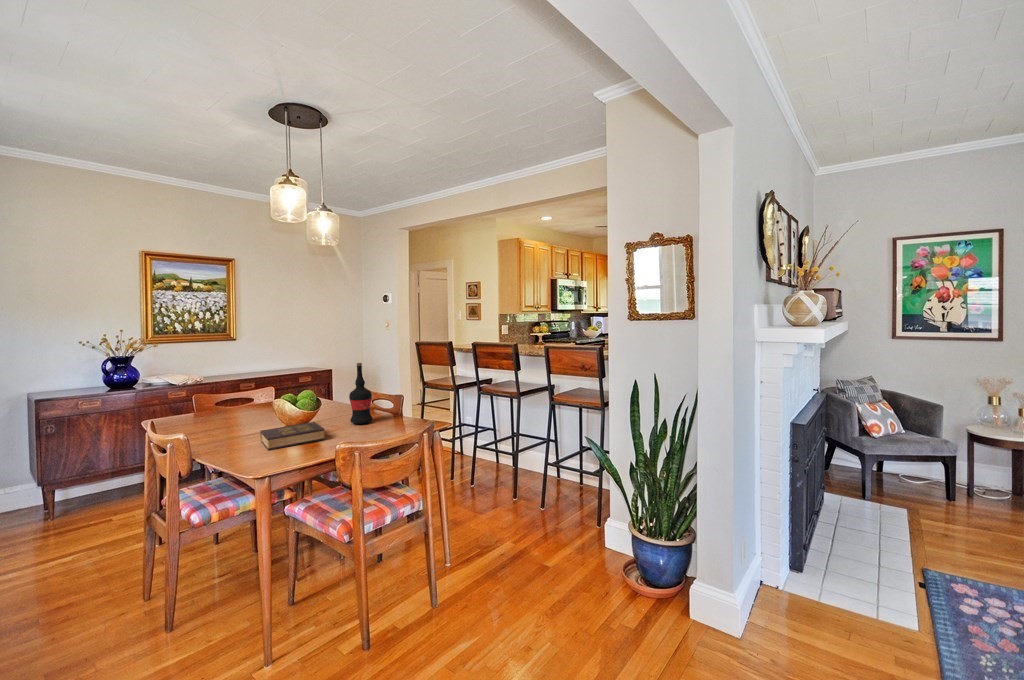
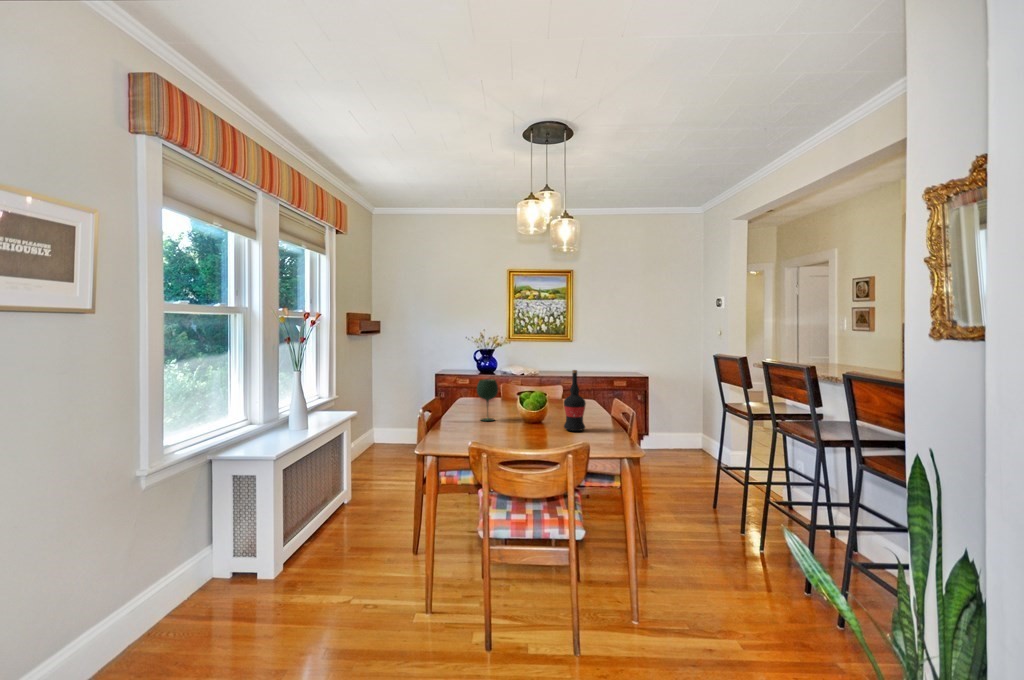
wine glass: none [227,385,258,437] -> present [477,379,498,421]
hardback book: present [260,422,325,450] -> none [477,418,528,436]

